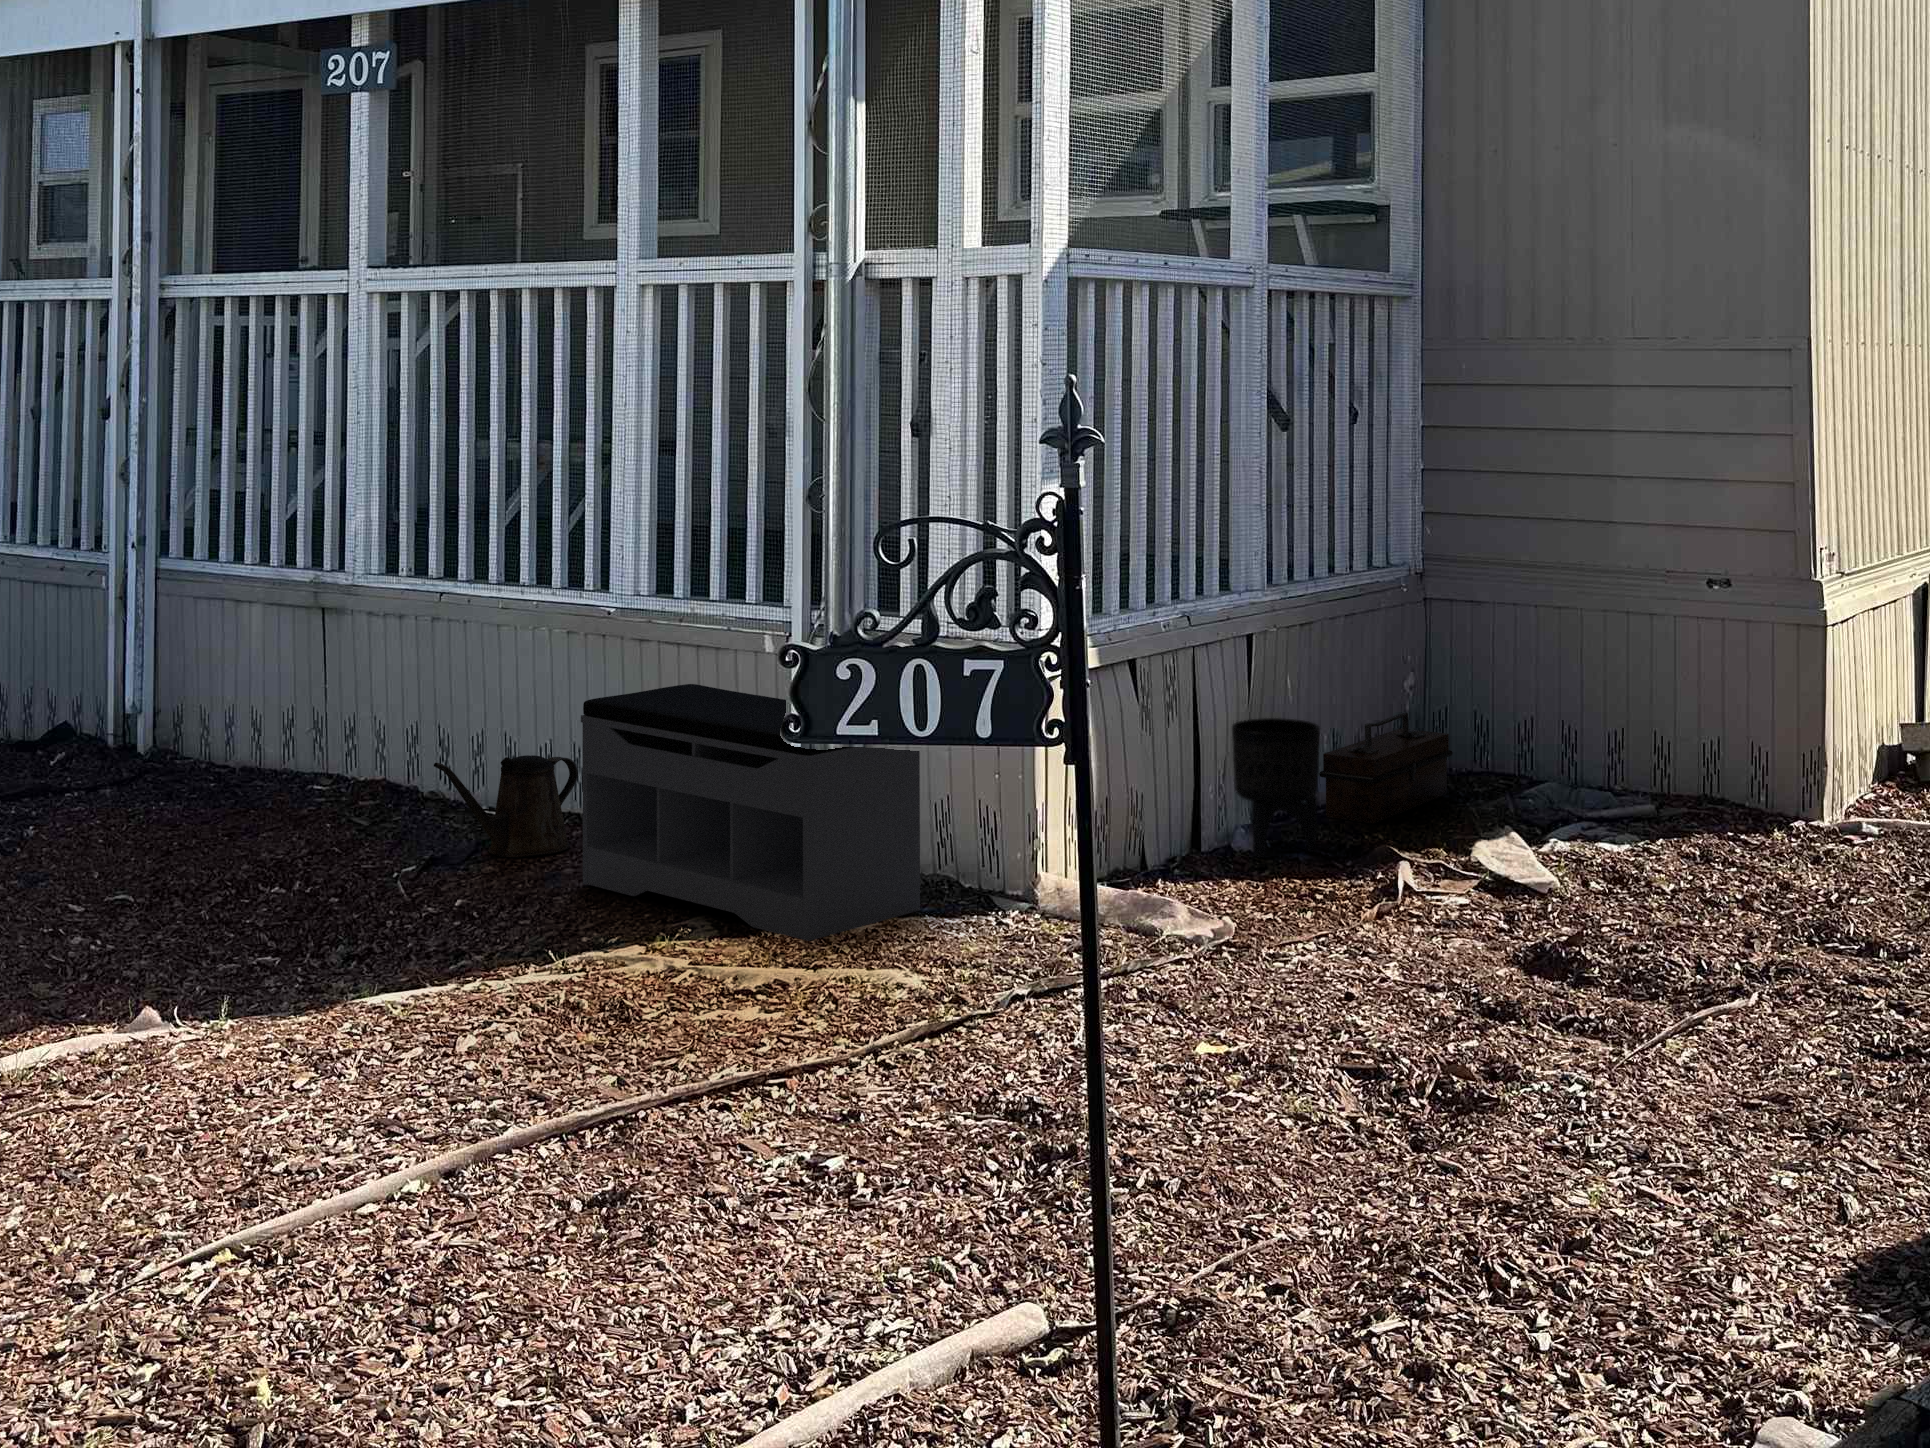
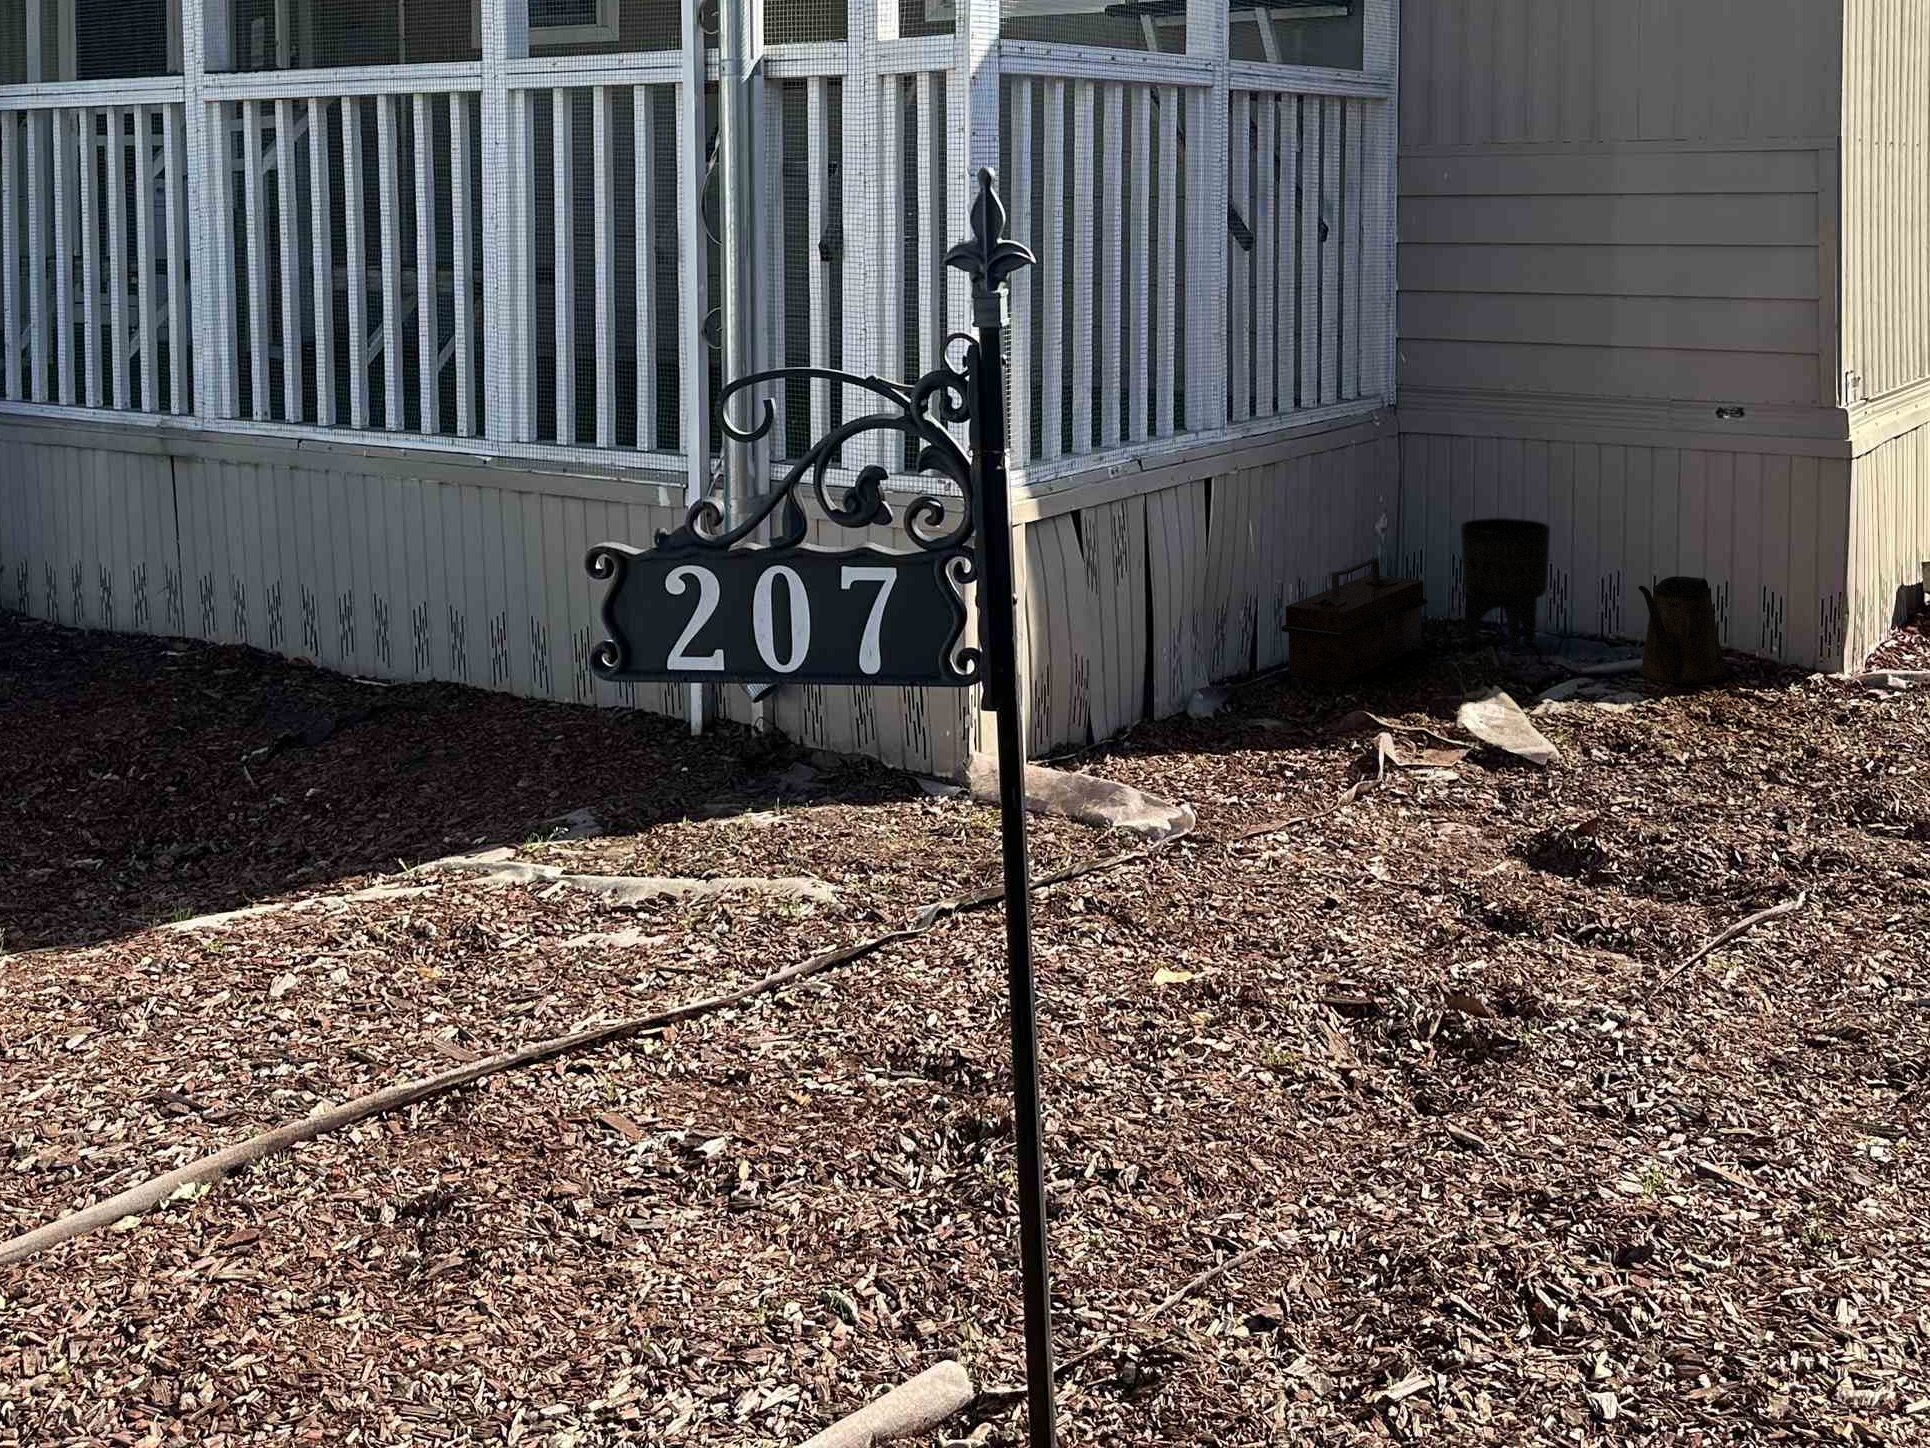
bench: present [581,684,920,941] -> none [443,541,832,839]
planter: present [1232,718,1320,858] -> present [1461,518,1550,655]
watering can: present [434,755,578,857] -> present [1638,576,1728,684]

